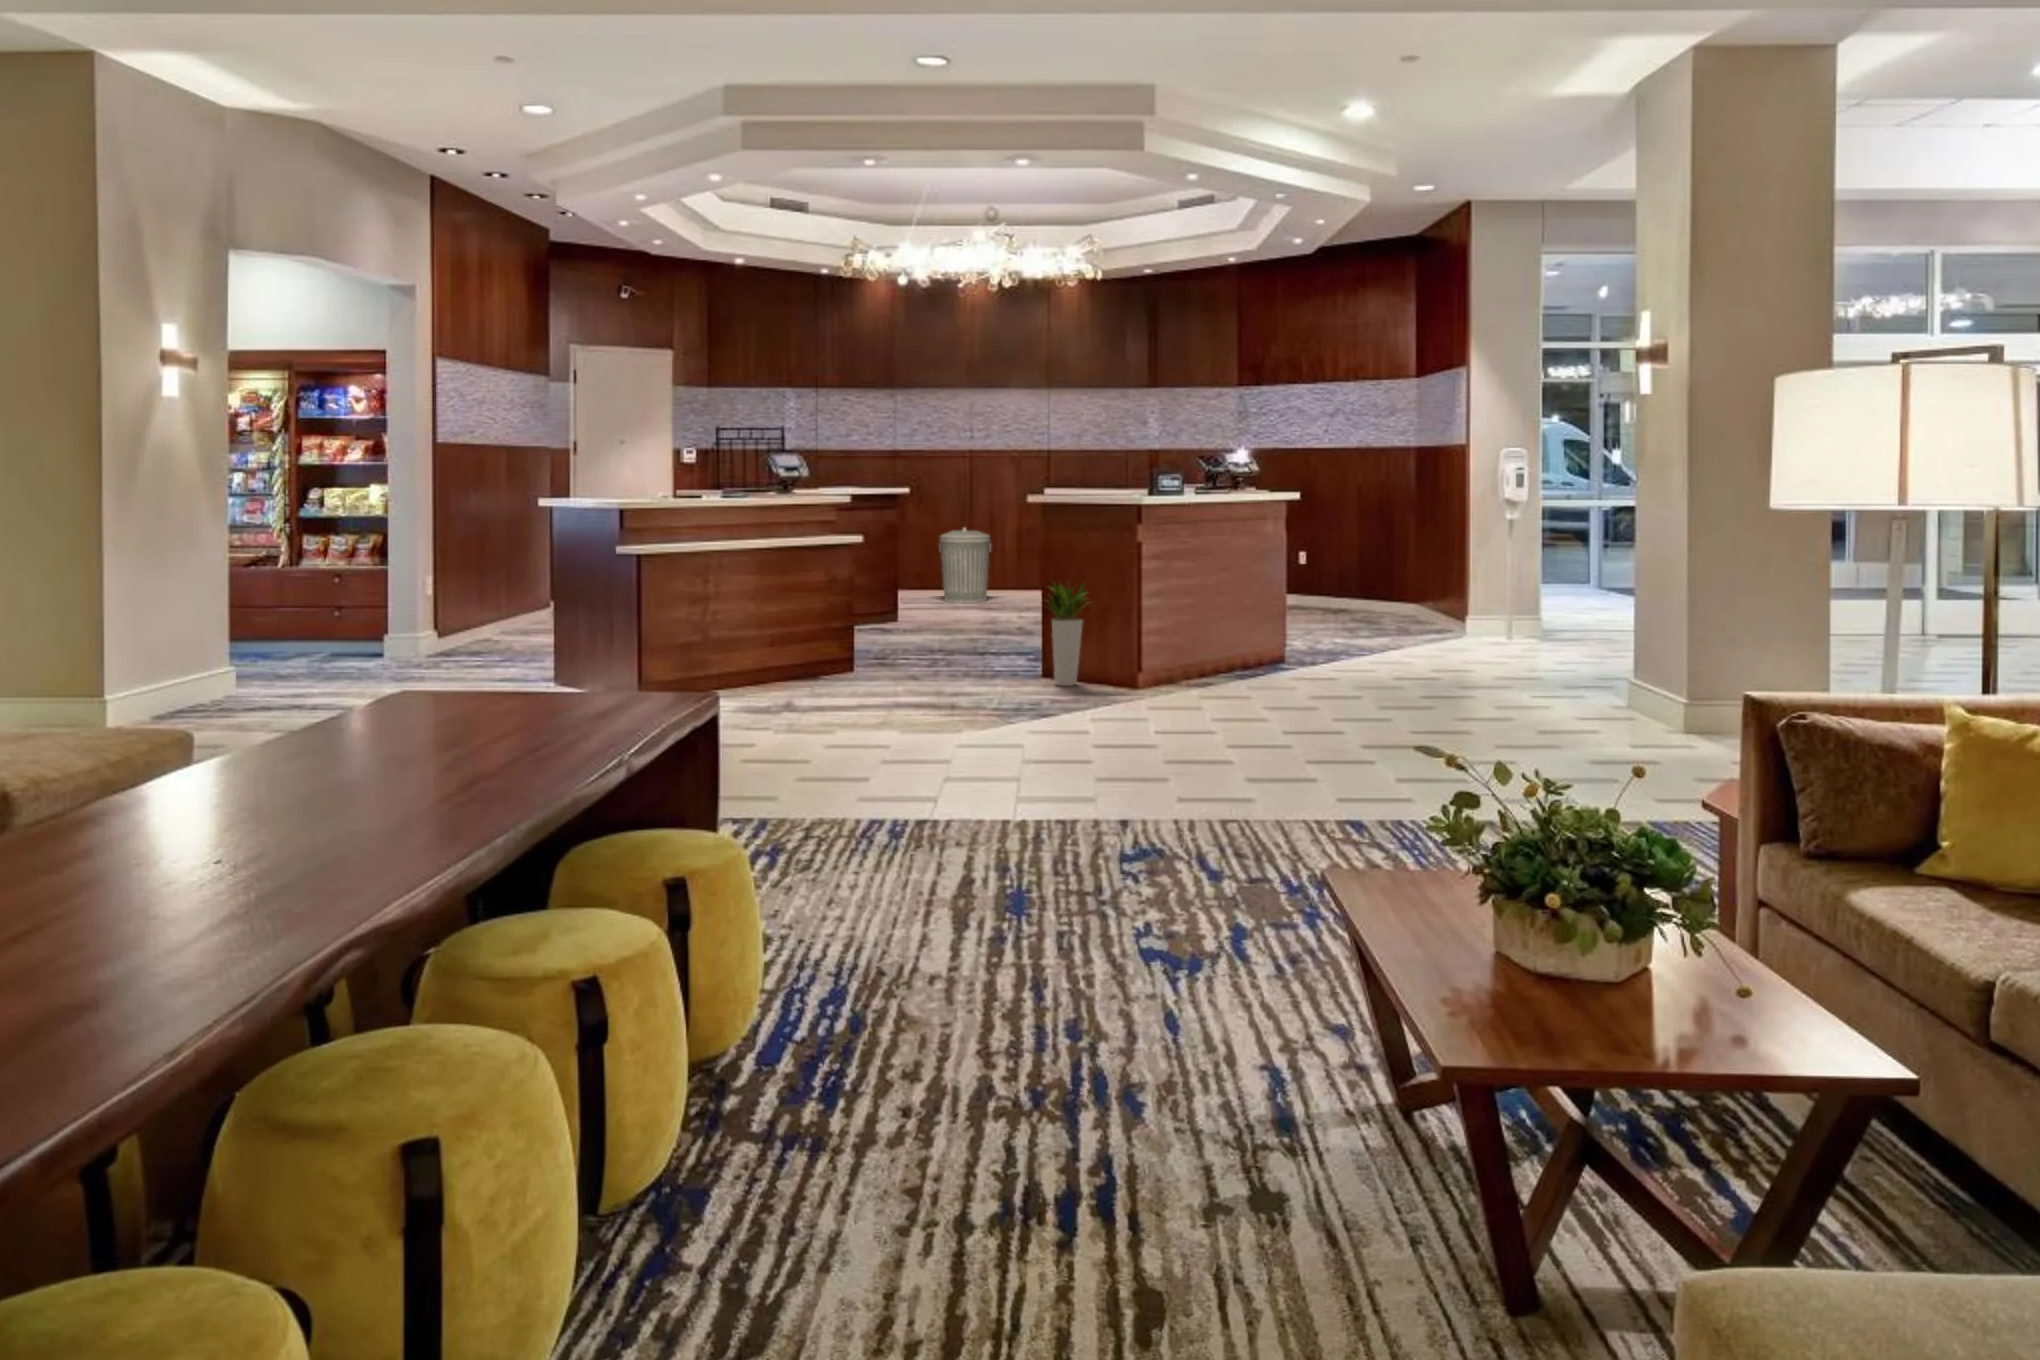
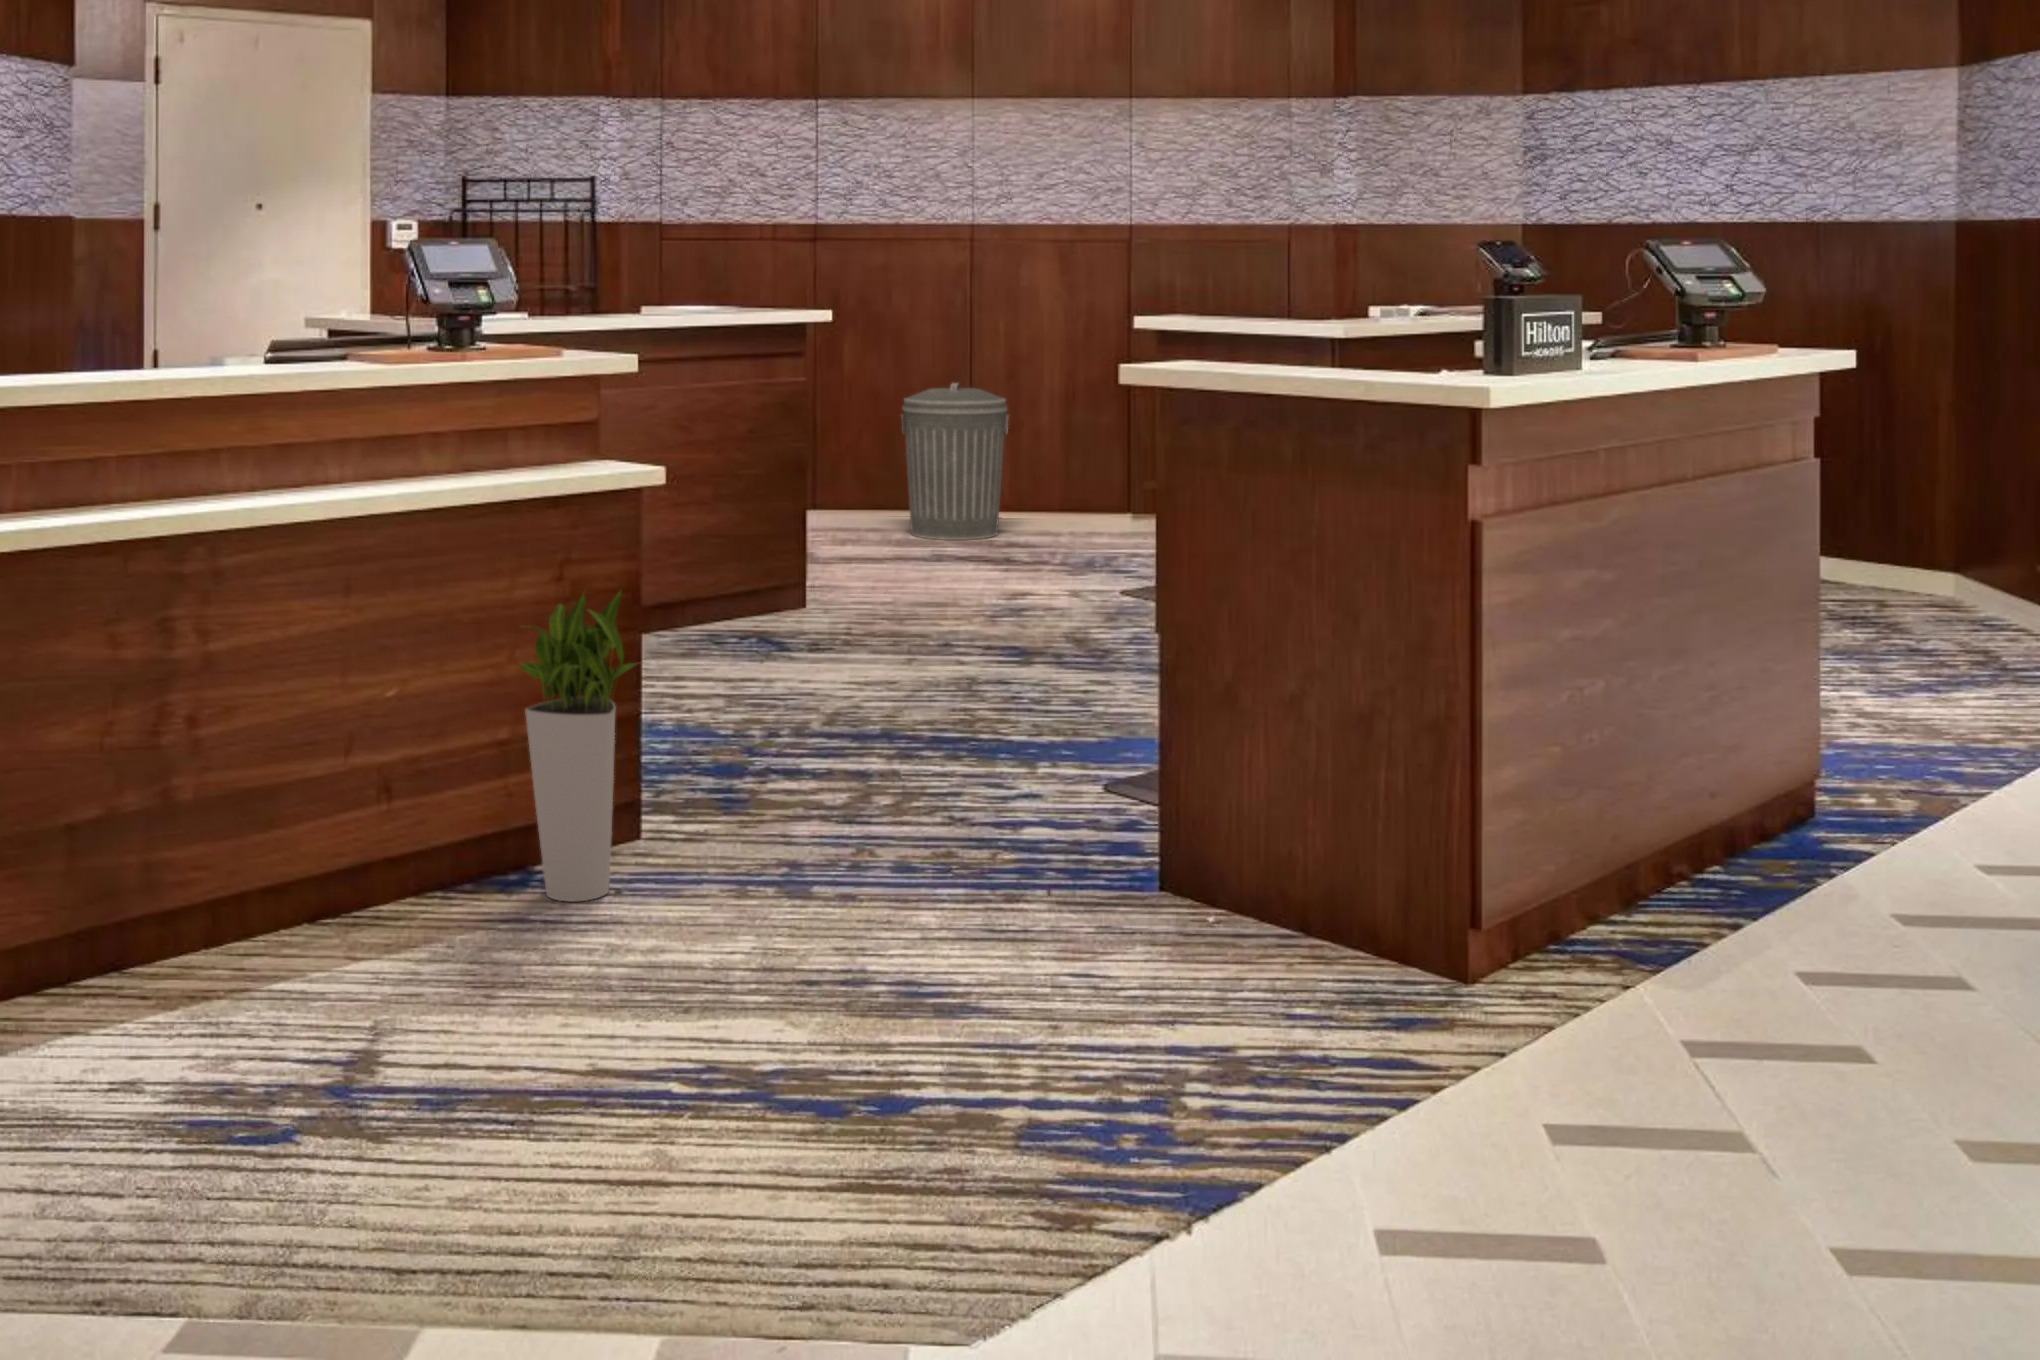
planter: present [1050,582,1088,686] -> present [520,591,640,902]

